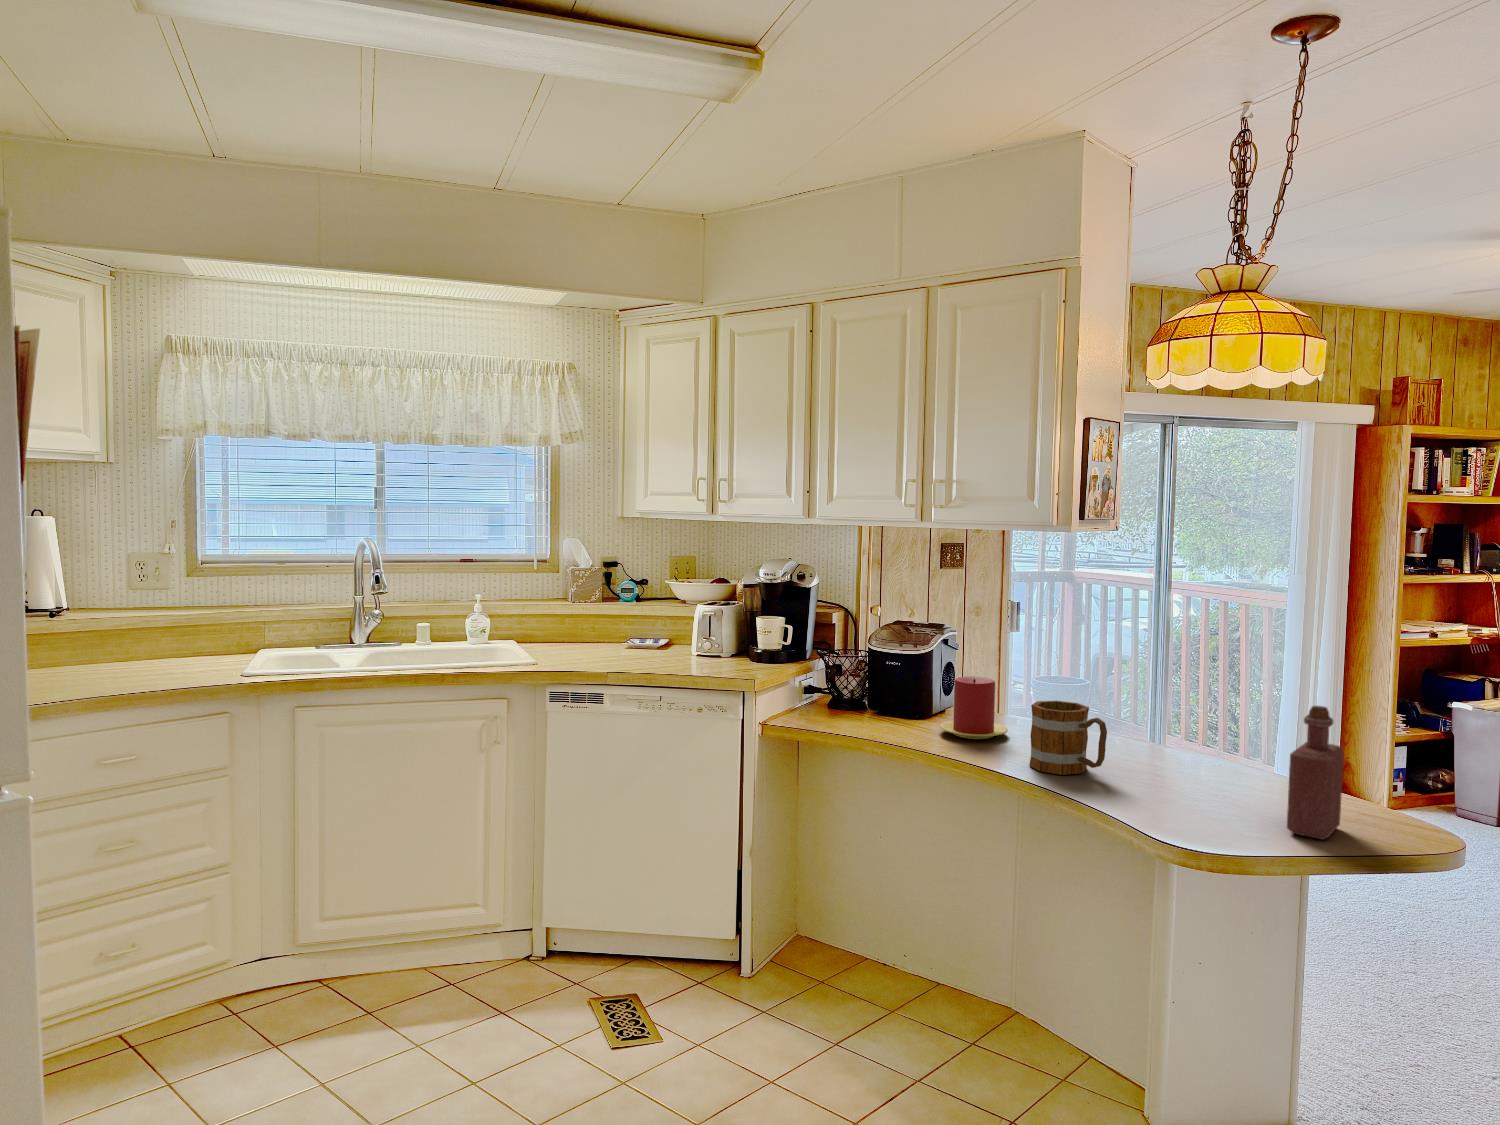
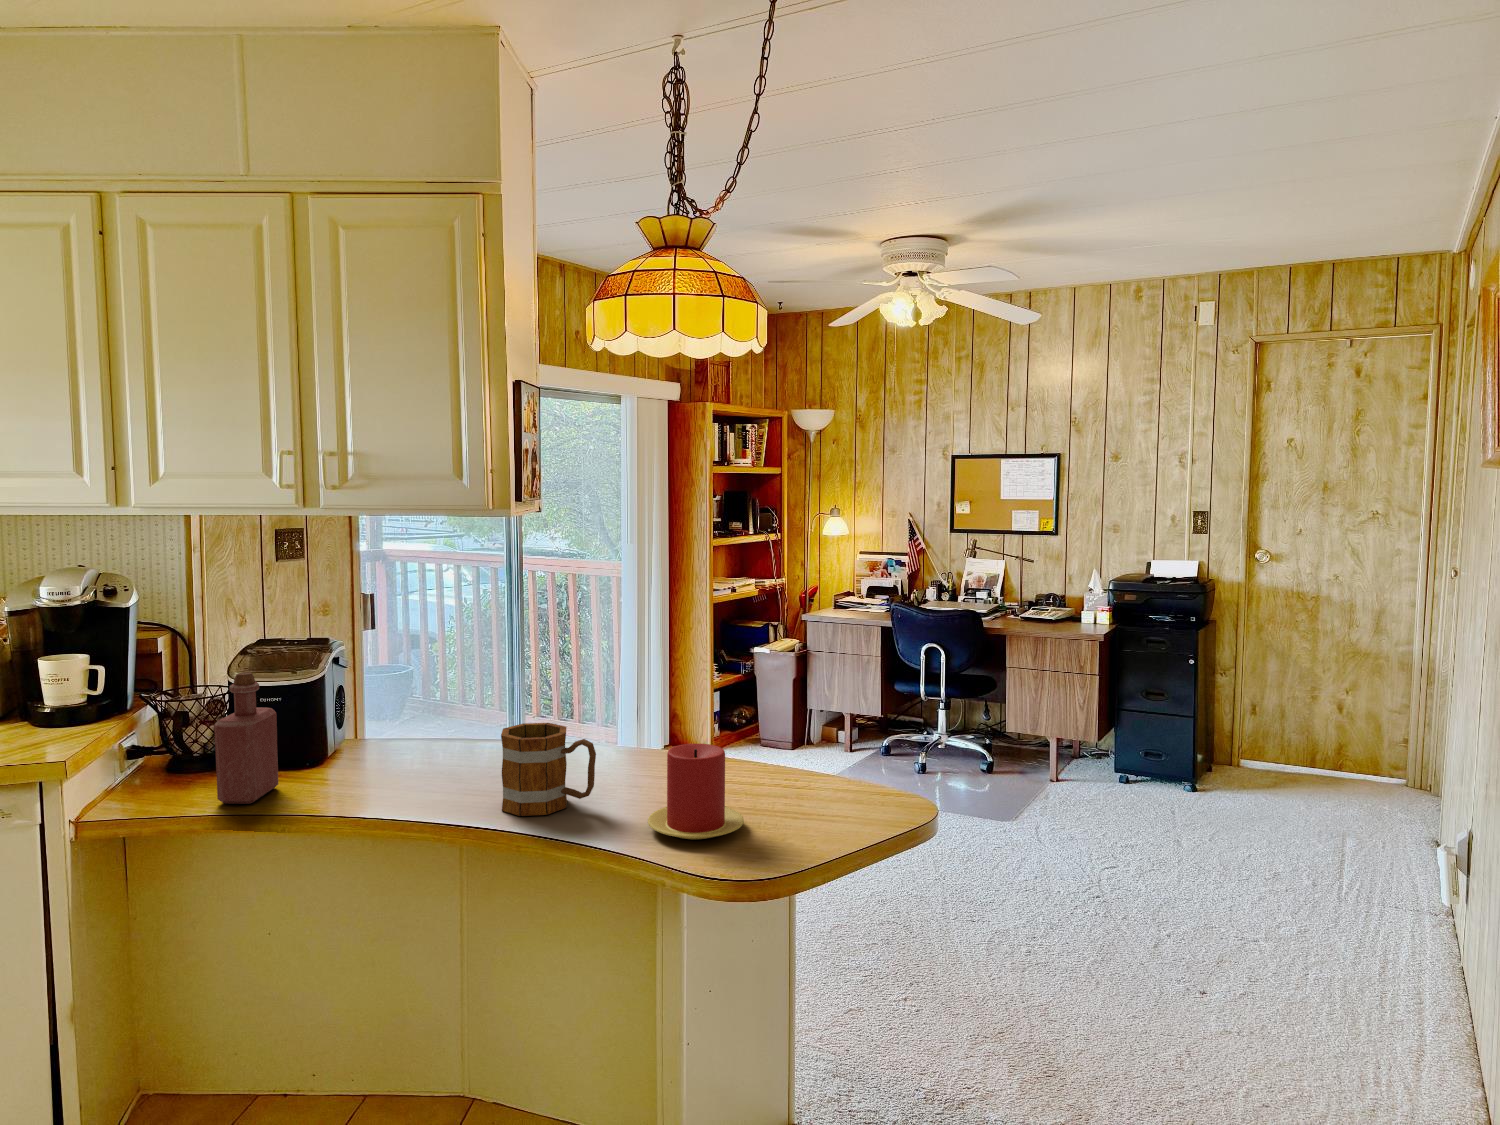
candle: present [940,676,1008,739] -> present [648,744,744,839]
bottle: present [1287,706,1344,839] -> present [214,672,278,804]

